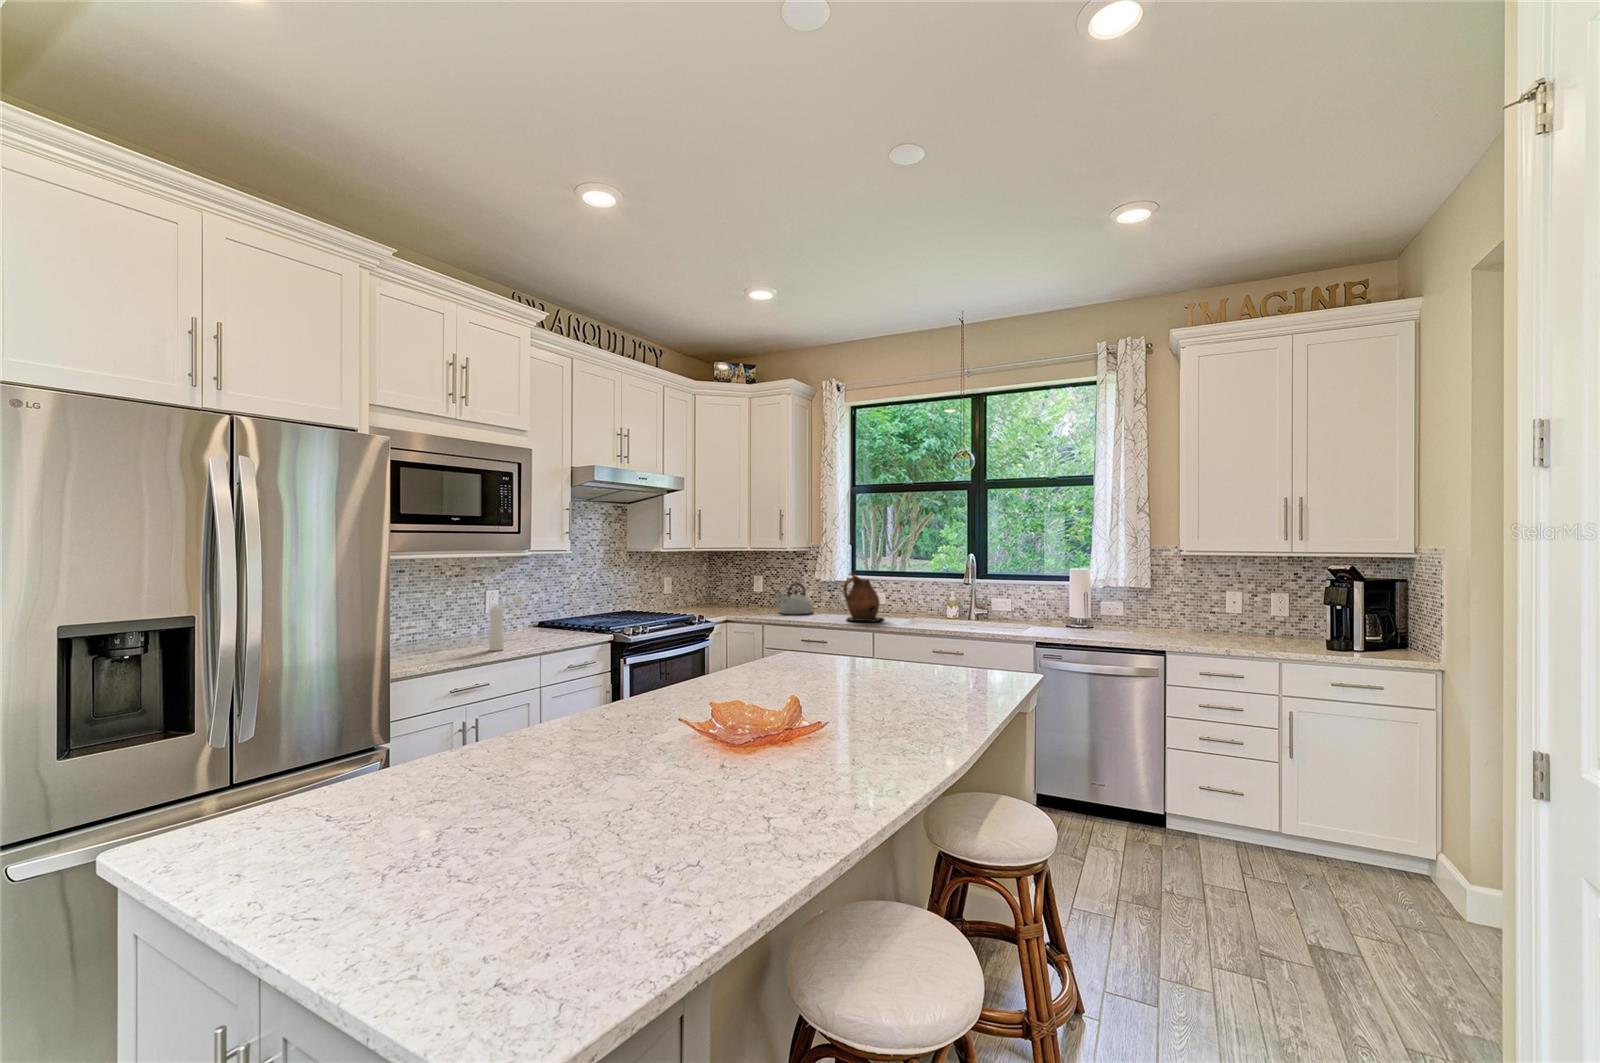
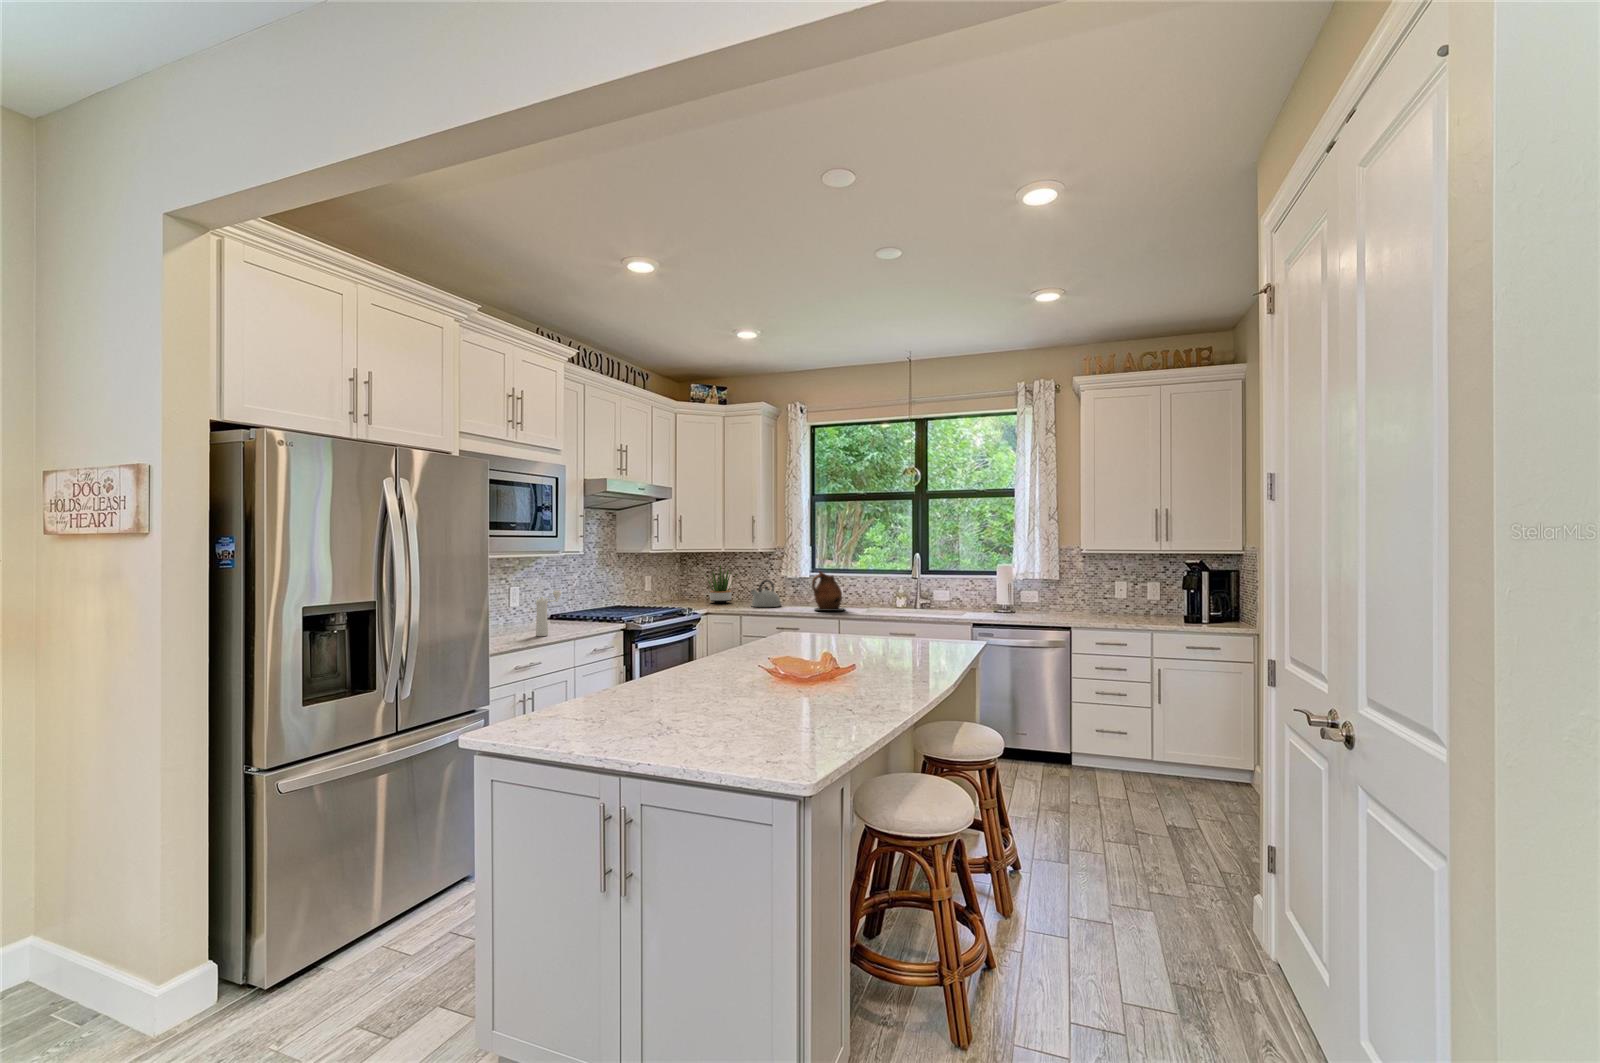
potted plant: none [729,565,770,608] -> present [707,565,732,603]

